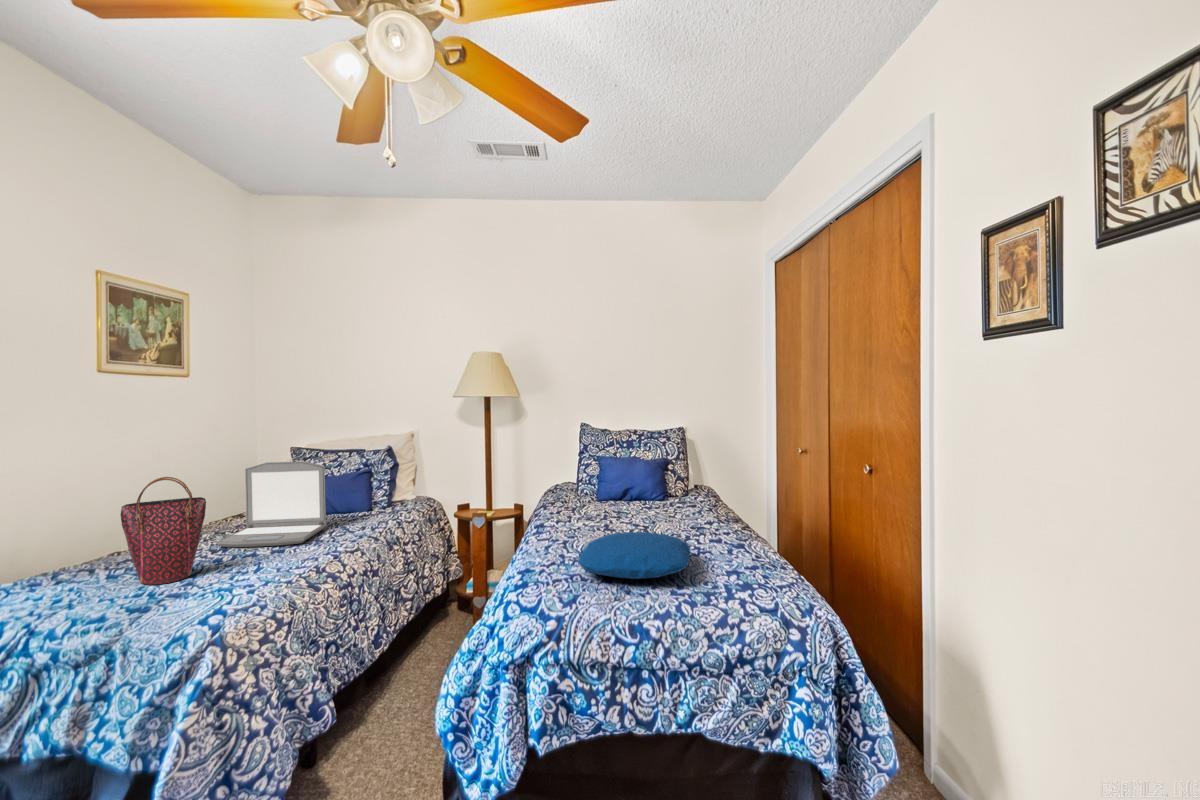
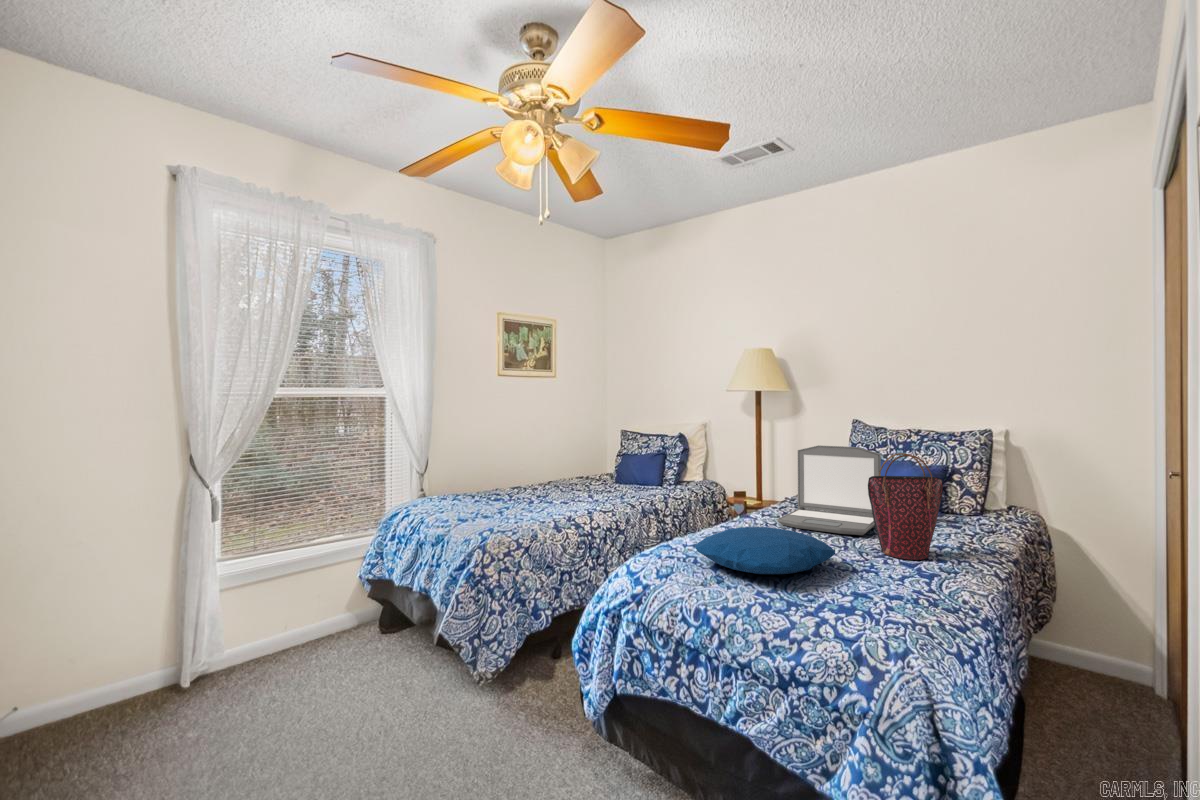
laptop: present [216,461,327,547] -> present [777,445,881,535]
handbag: present [121,477,206,585] -> present [868,453,943,560]

